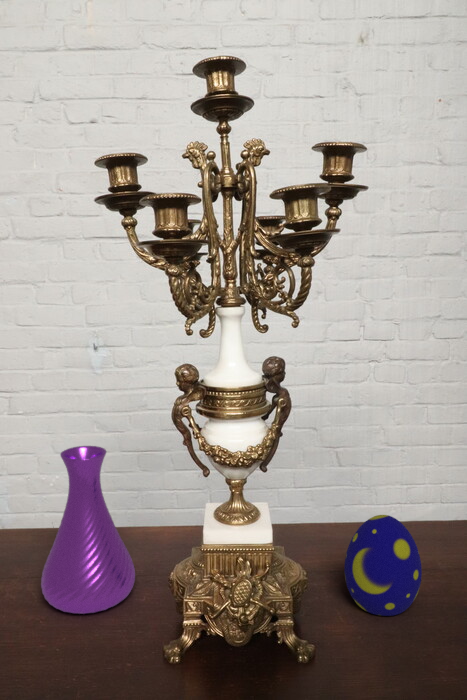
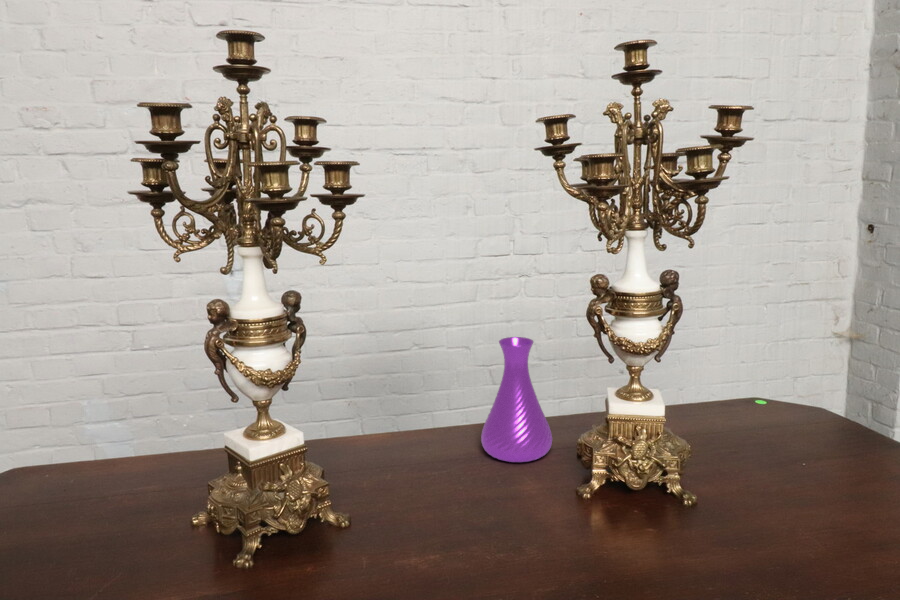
decorative egg: present [344,515,422,616] -> none [725,402,791,483]

